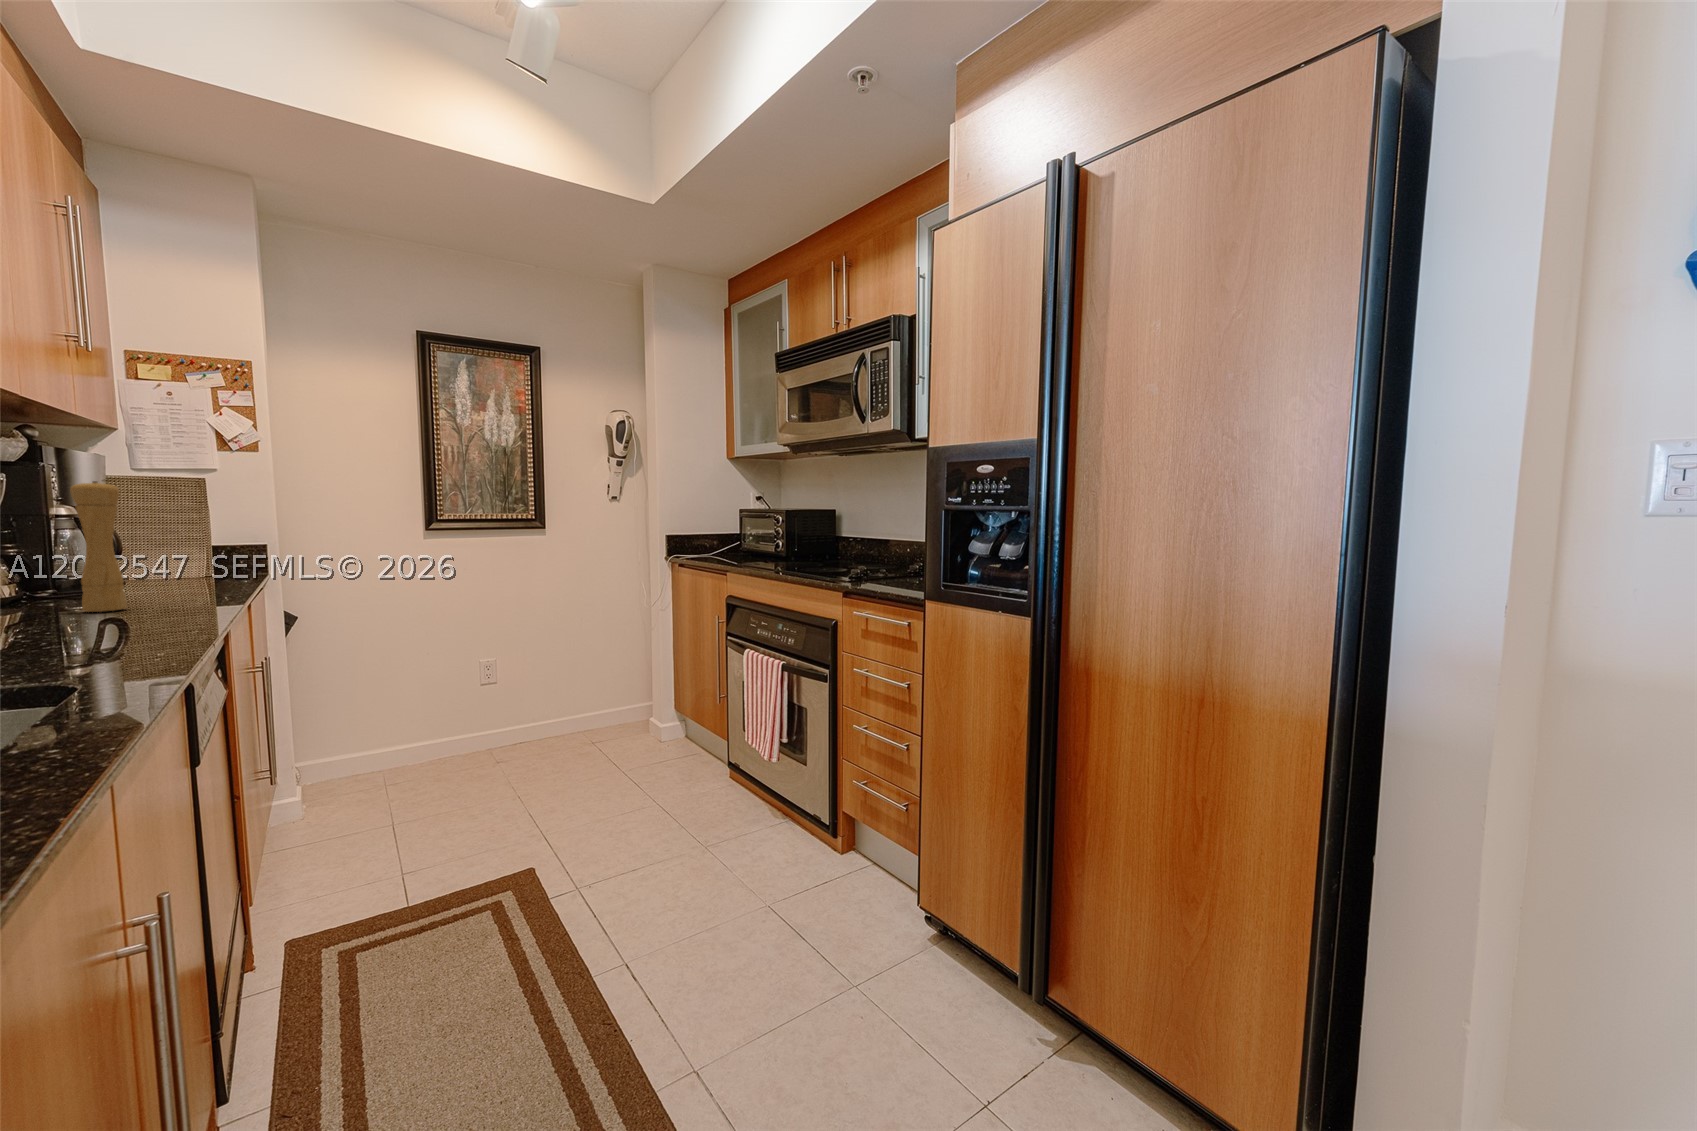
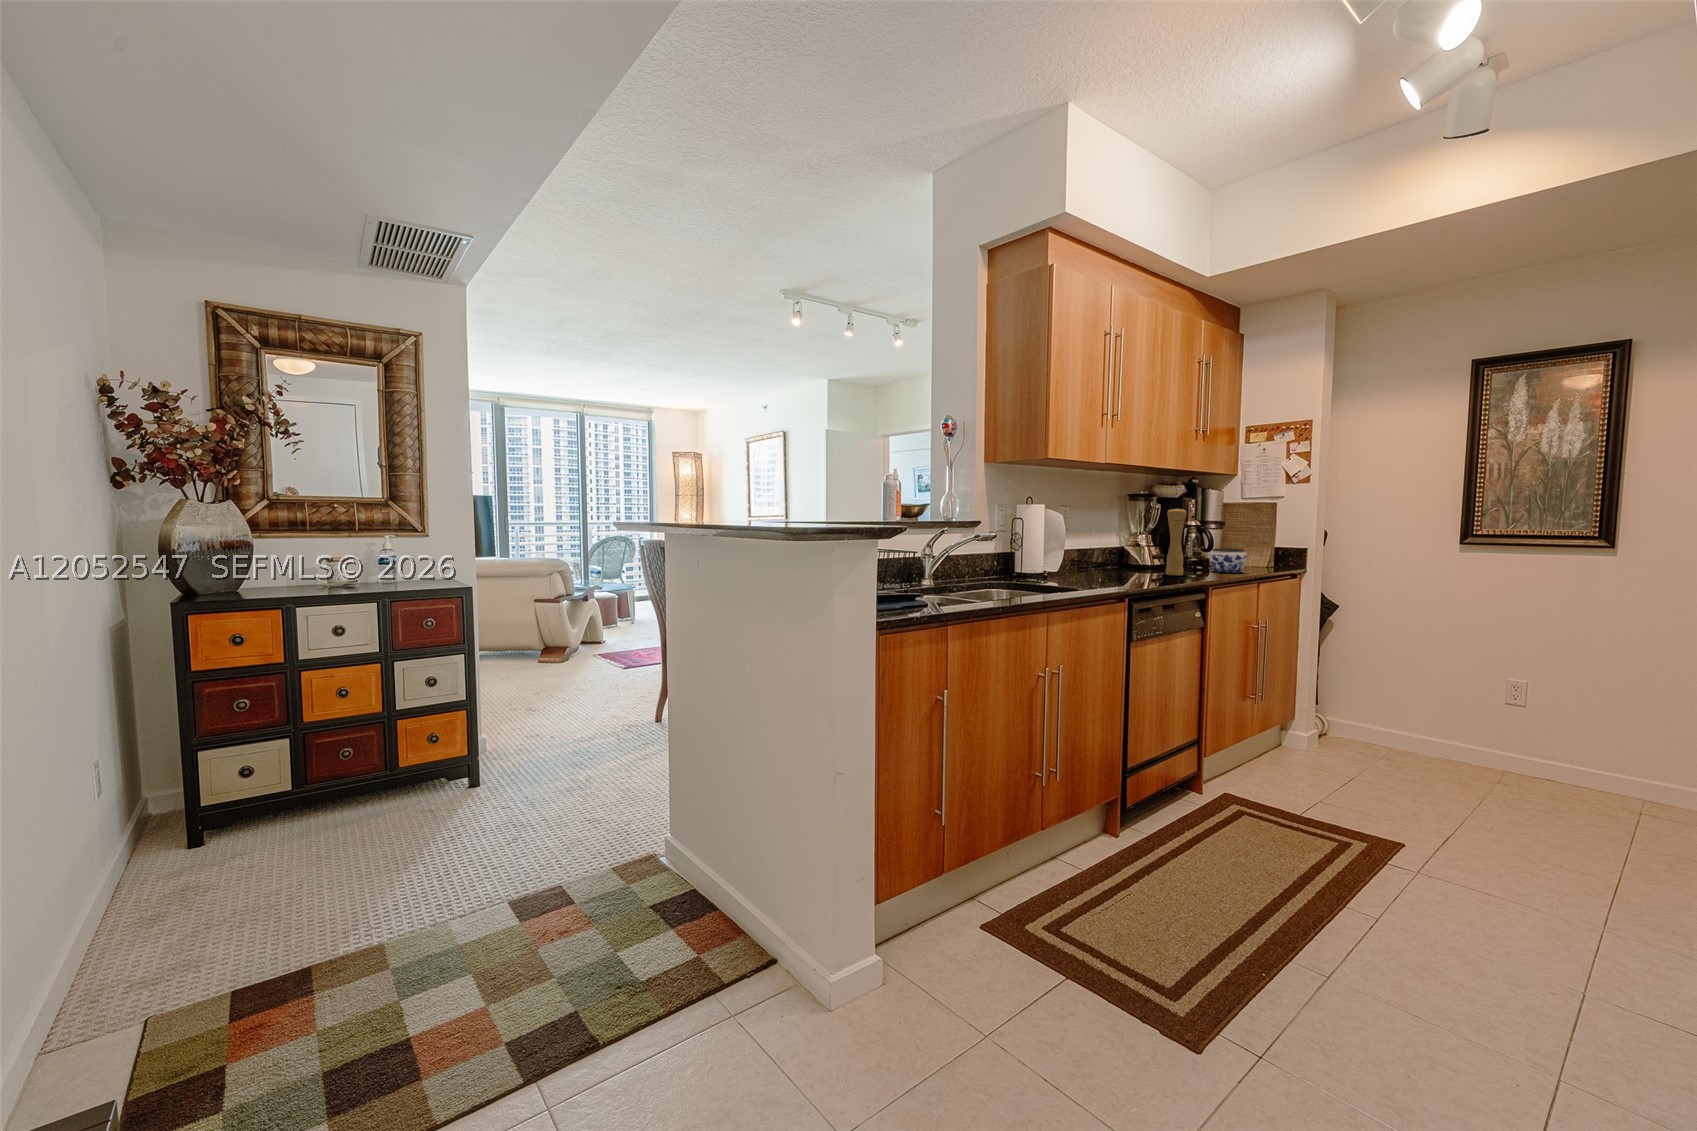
jar: none [143,552,217,594] -> present [1210,548,1247,573]

